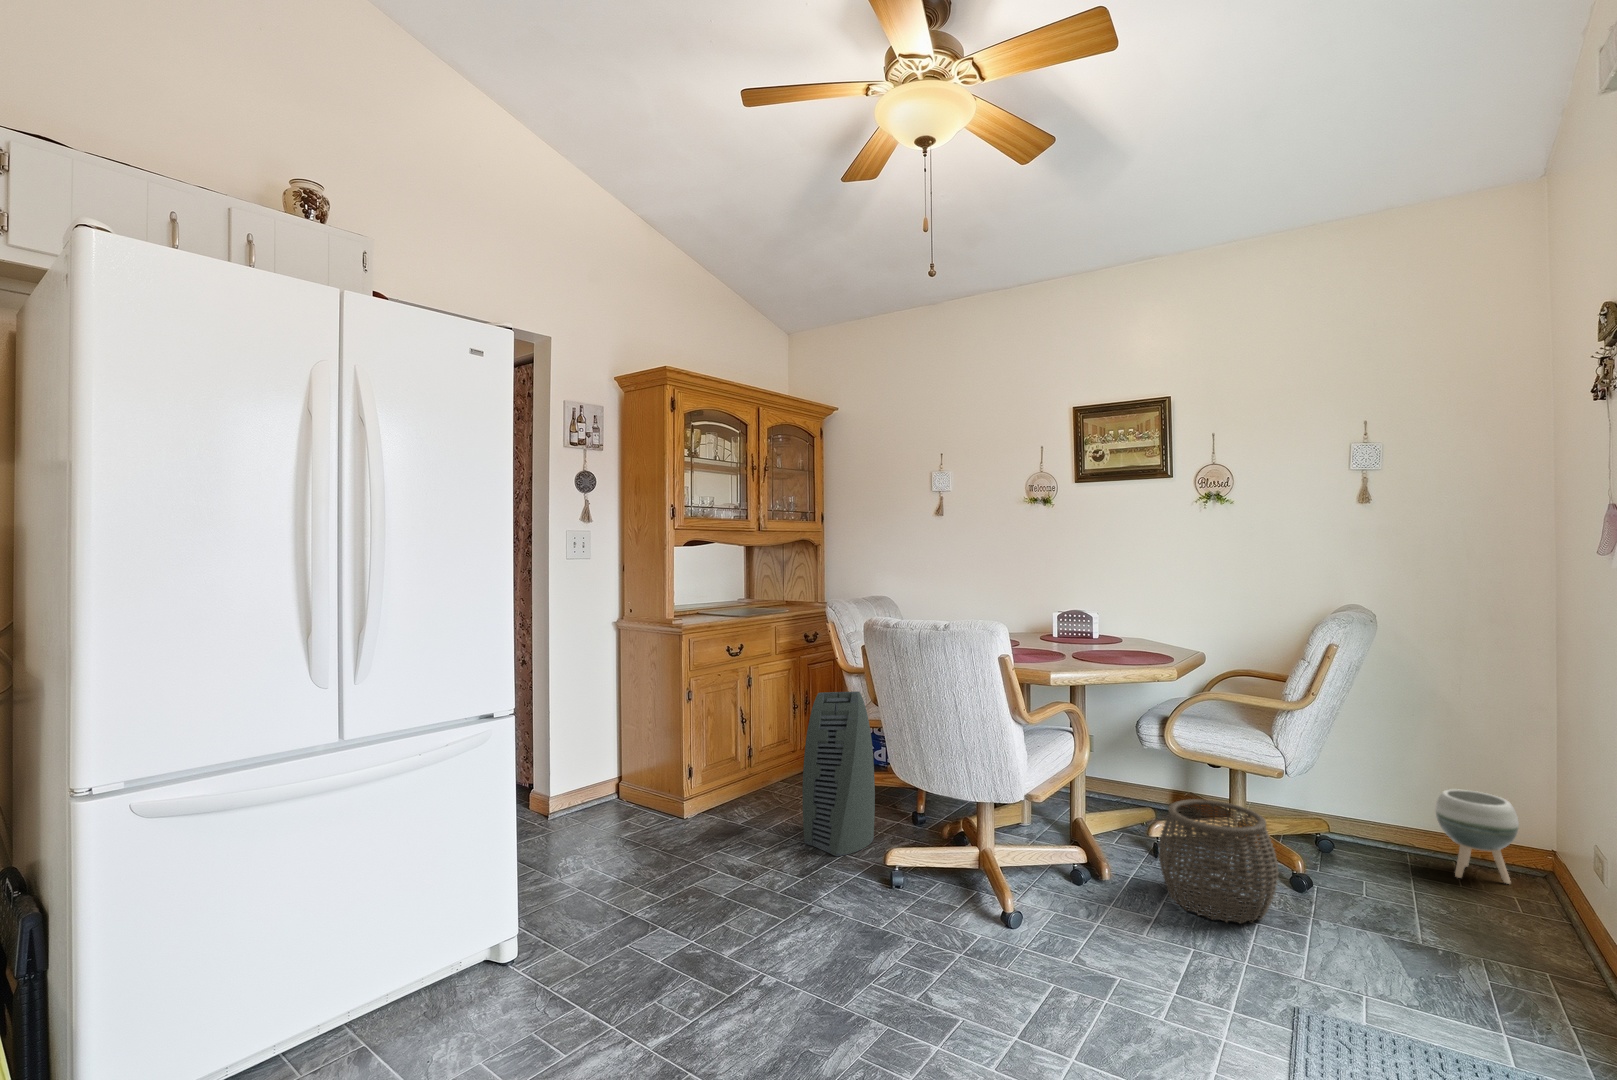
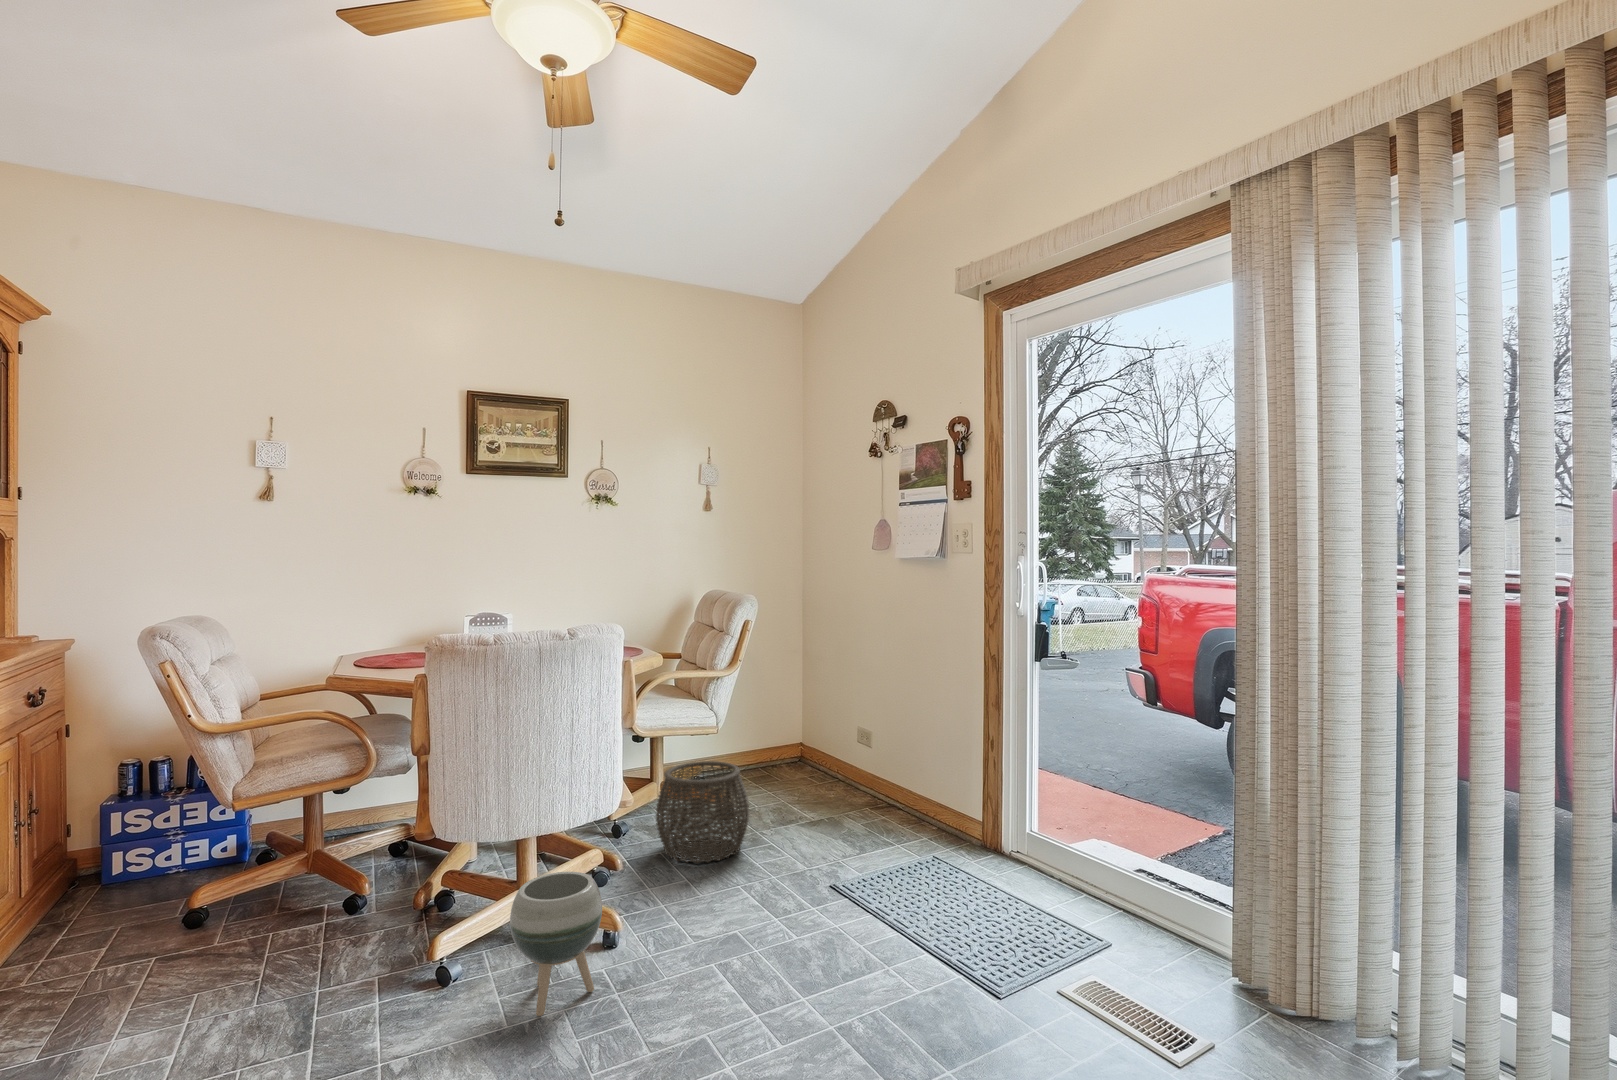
air purifier: present [802,691,875,856] -> none [212,750,327,1024]
planter: present [1435,789,1519,884] -> present [510,872,602,1016]

